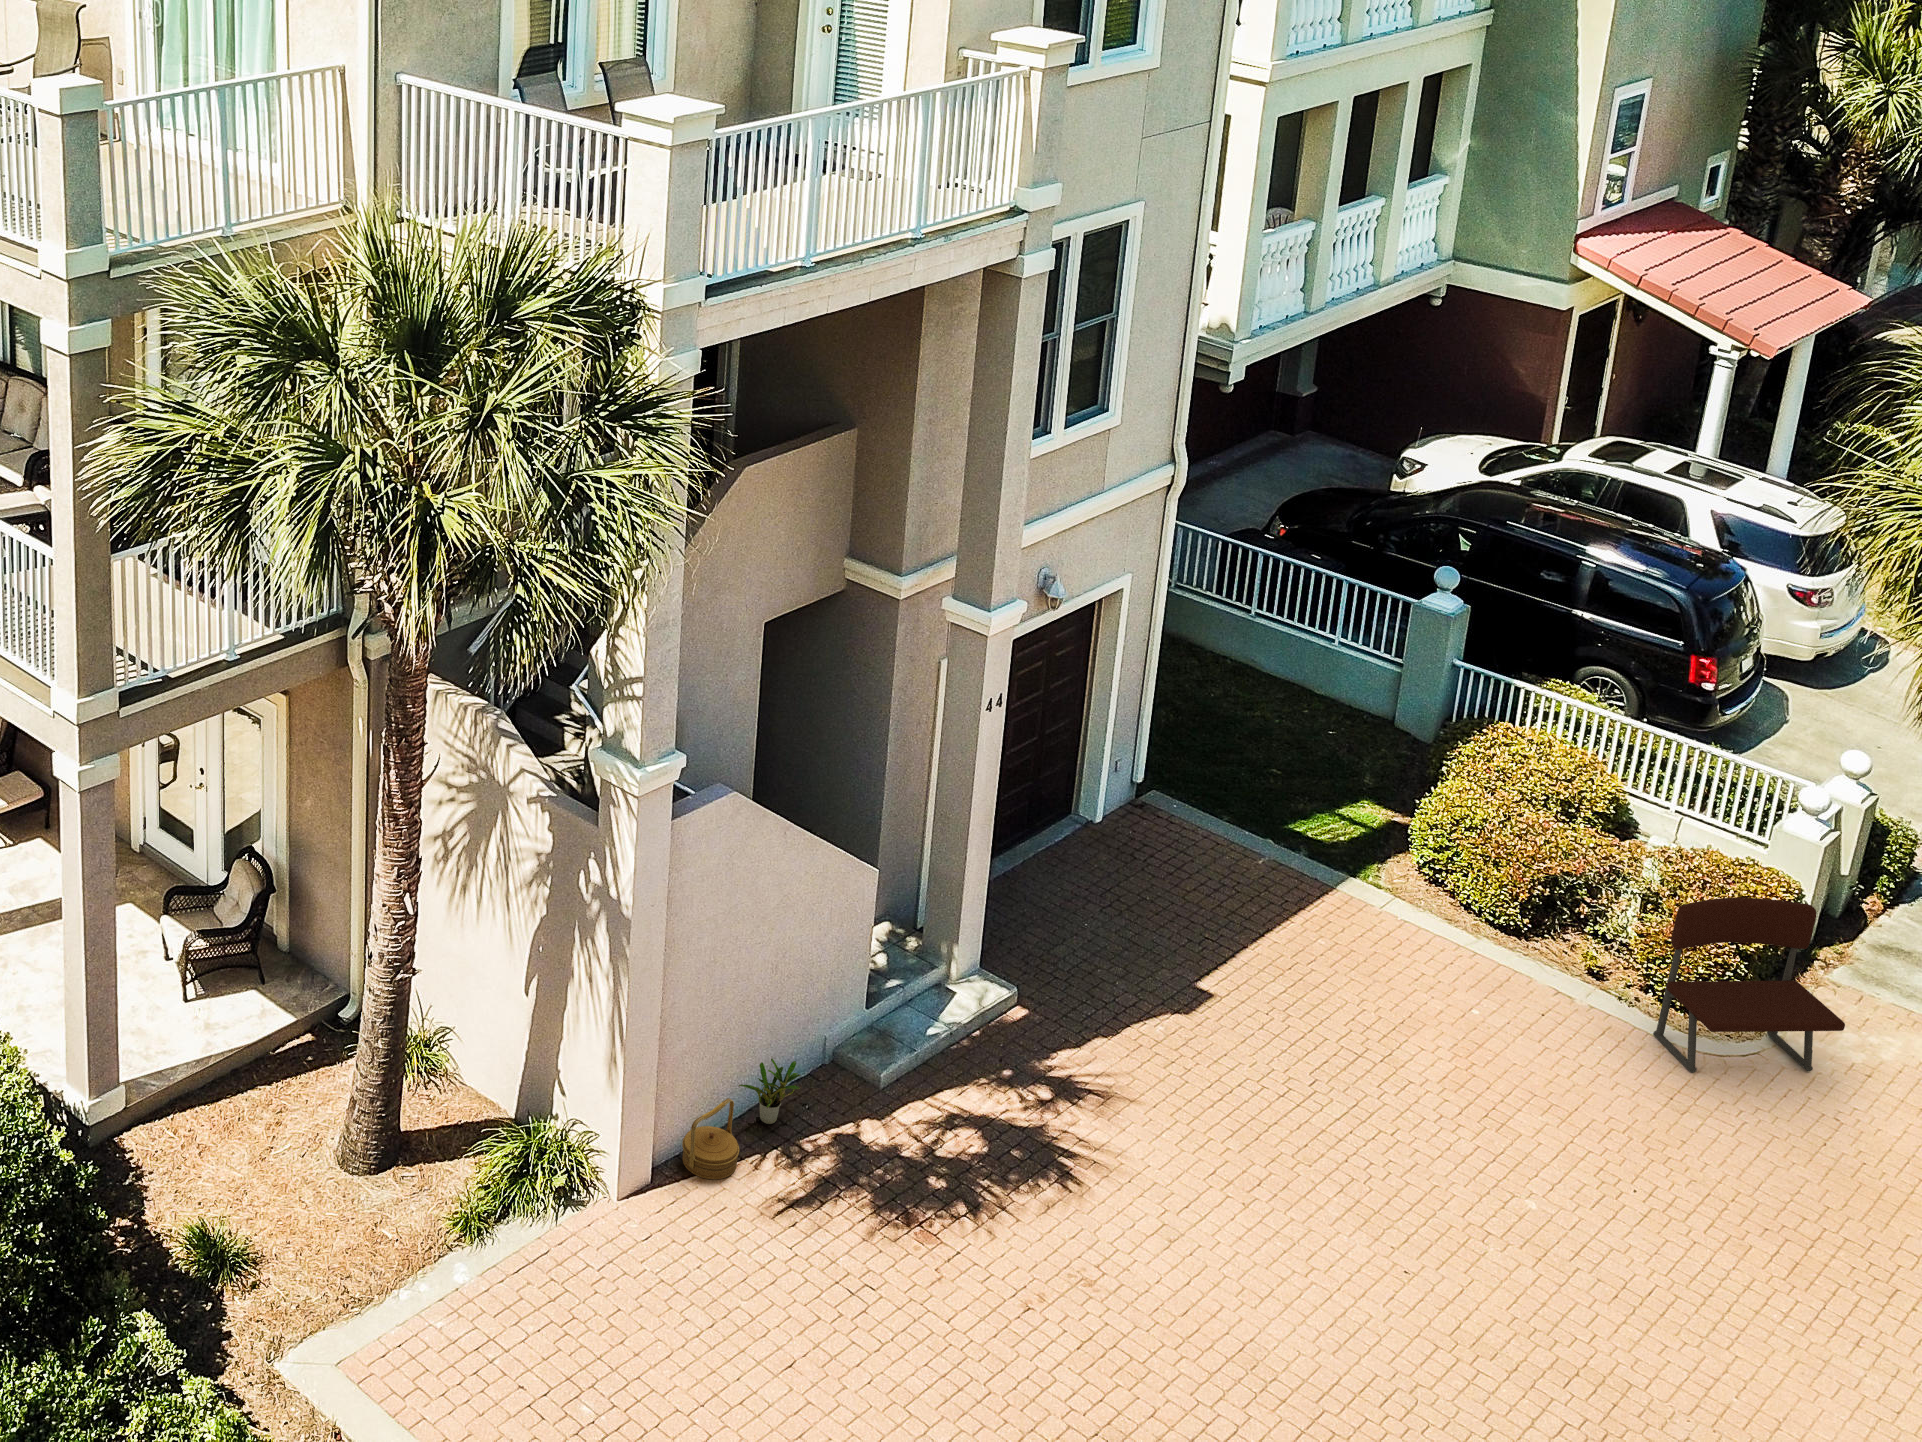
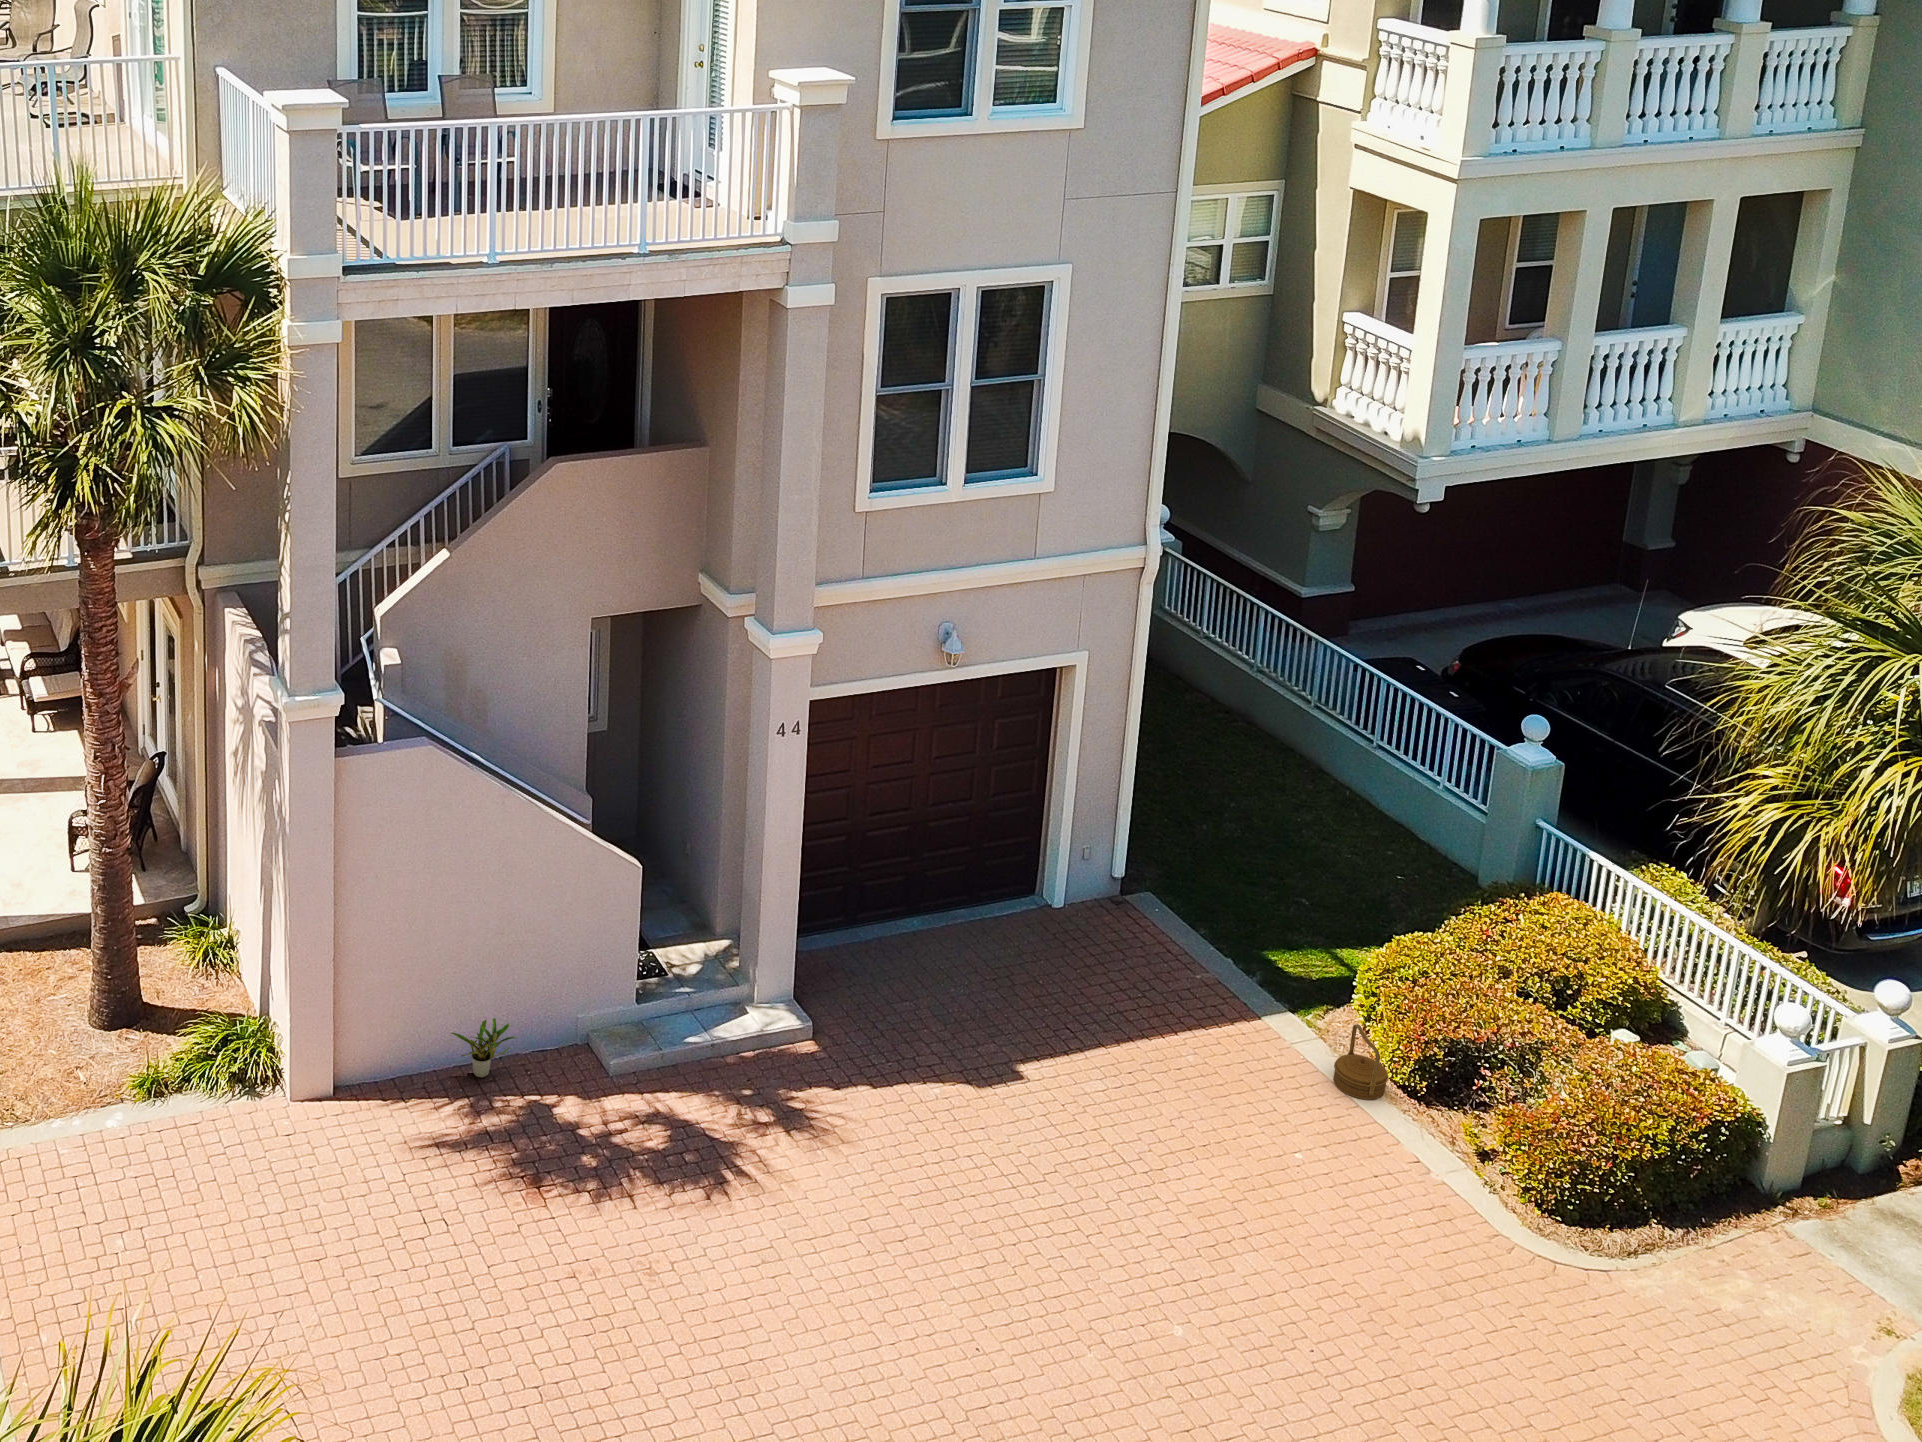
bench: present [1653,898,1845,1073] -> none [1490,1086,1678,1306]
woven basket: present [682,1098,739,1179] -> present [1333,1024,1388,1100]

